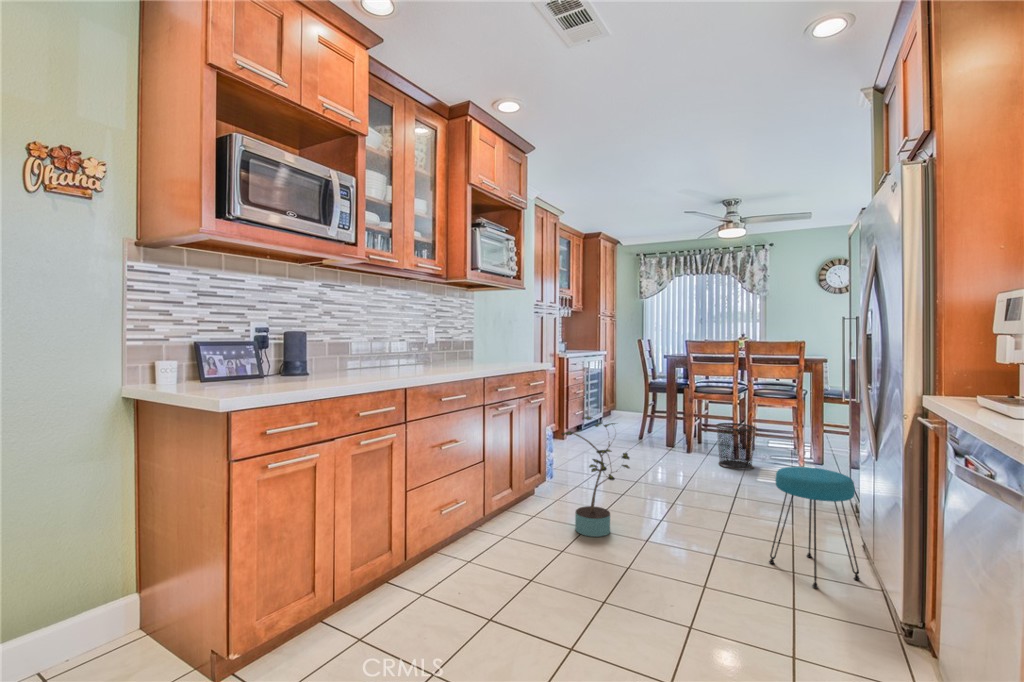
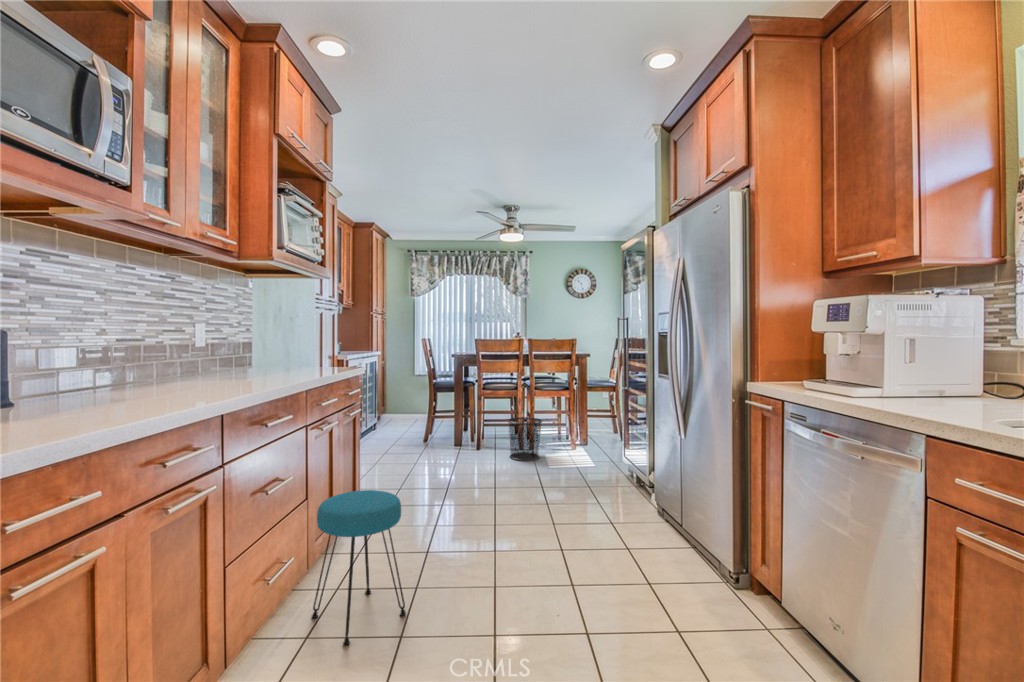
potted plant: present [562,417,630,537] -> none [404,428,481,565]
stool: present [769,467,860,587] -> present [312,490,406,644]

